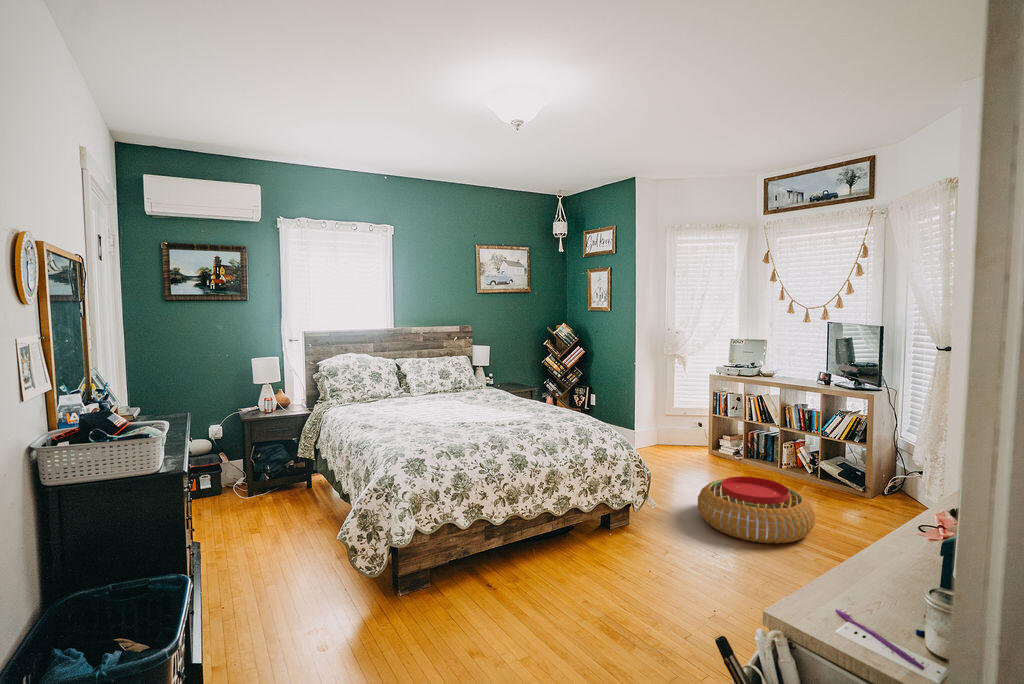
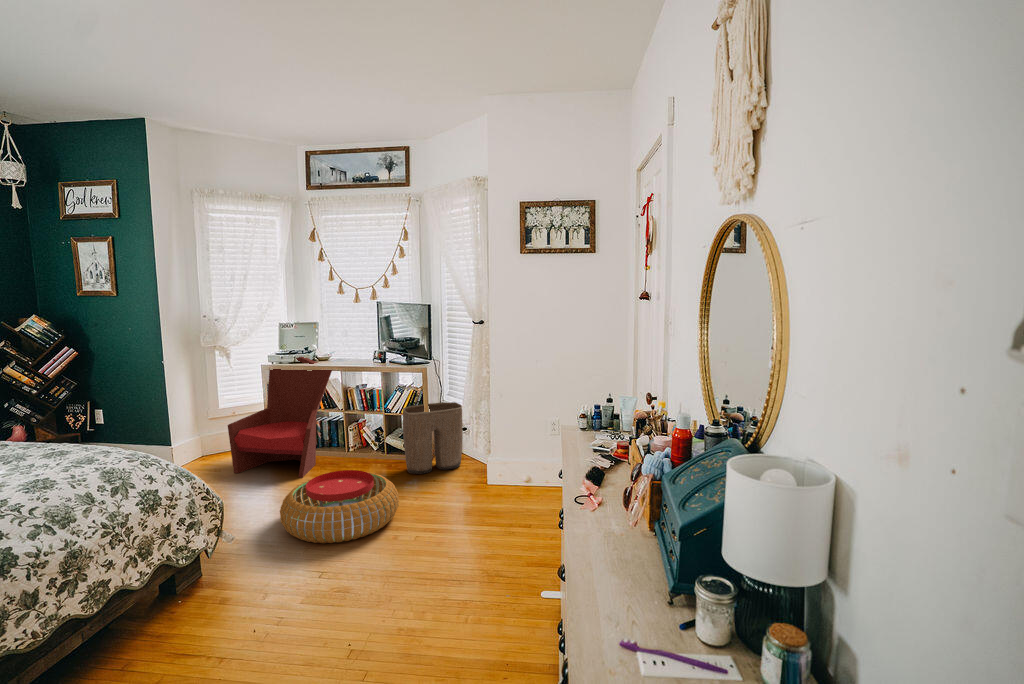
armchair: none [675,370,771,479] -> present [228,357,332,478]
laundry basket: none [839,433,920,515] -> present [403,402,463,474]

